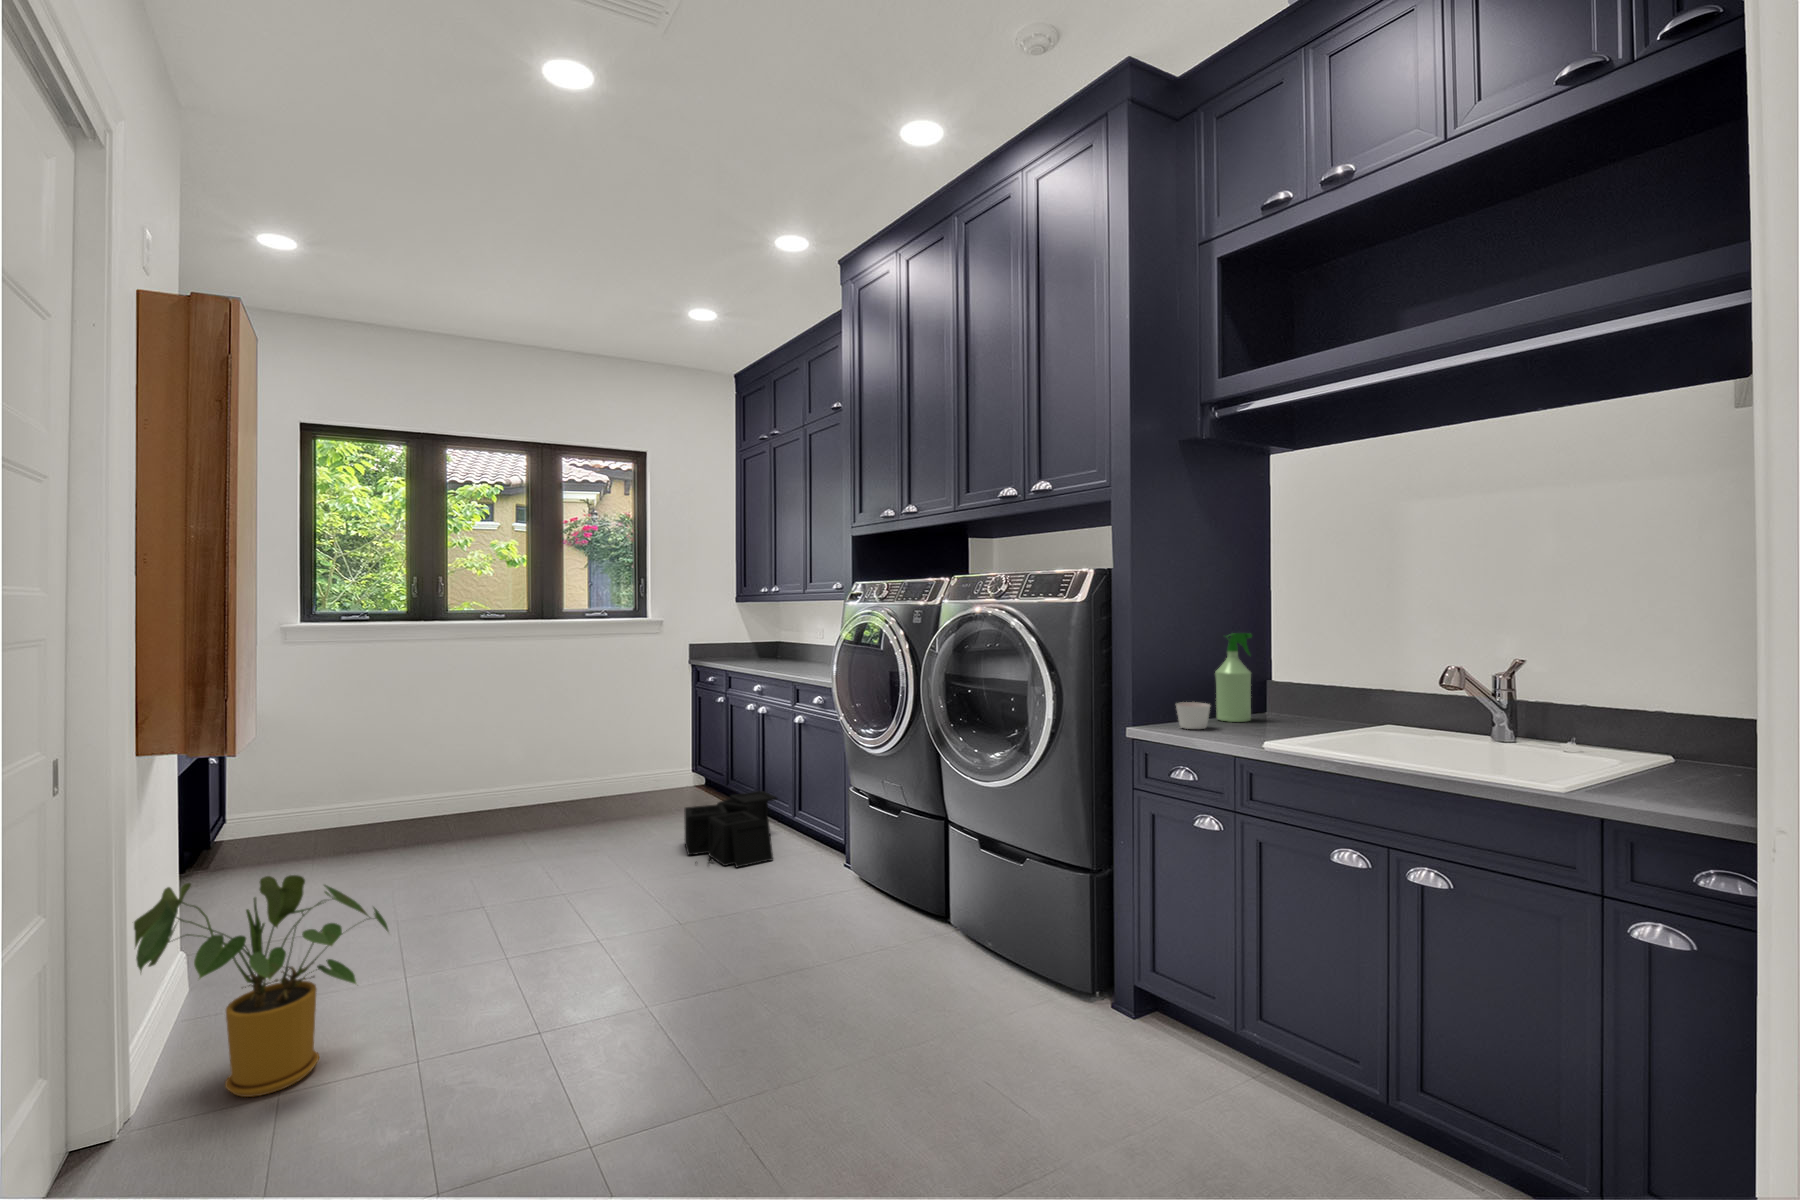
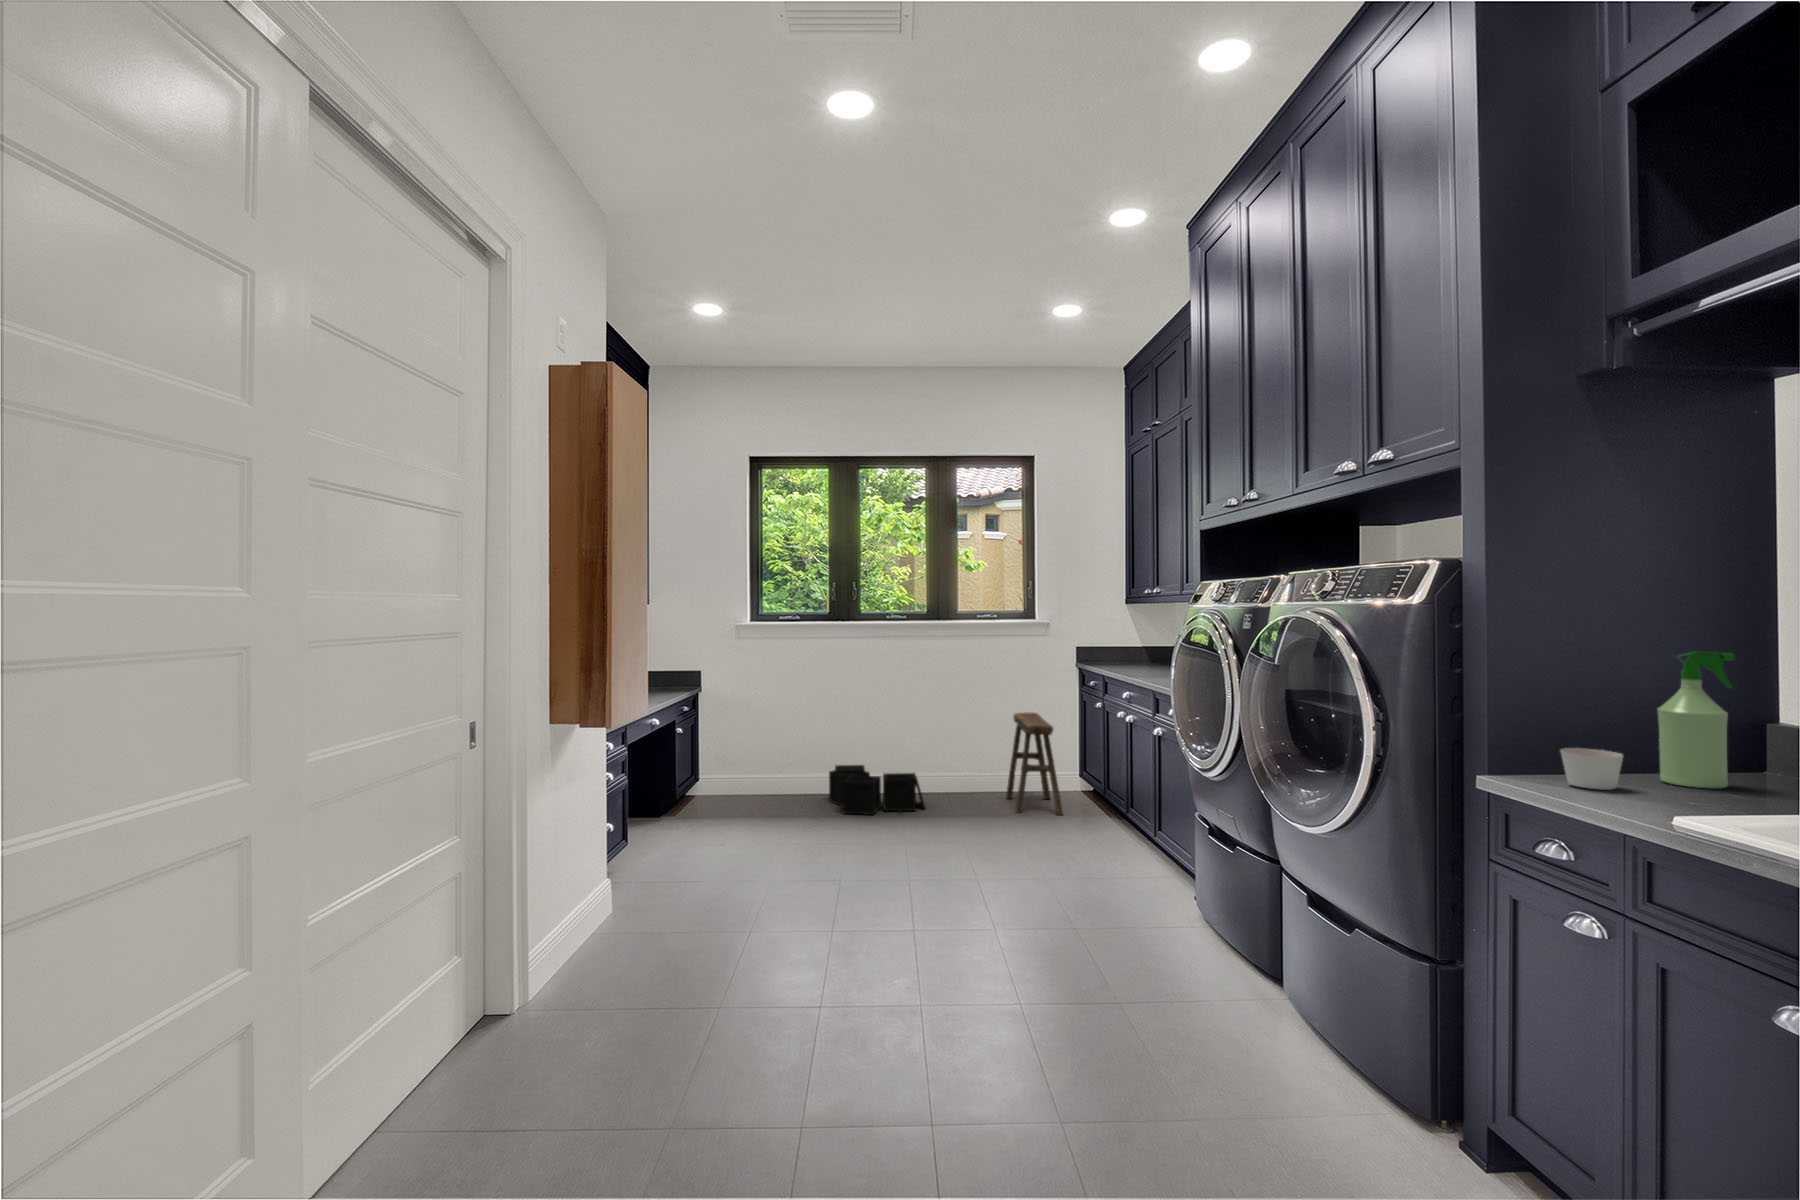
stool: none [621,715,690,821] -> present [1006,712,1063,815]
storage bin: present [684,791,777,867] -> present [829,765,925,815]
house plant: present [134,875,388,1097] -> none [586,802,743,968]

